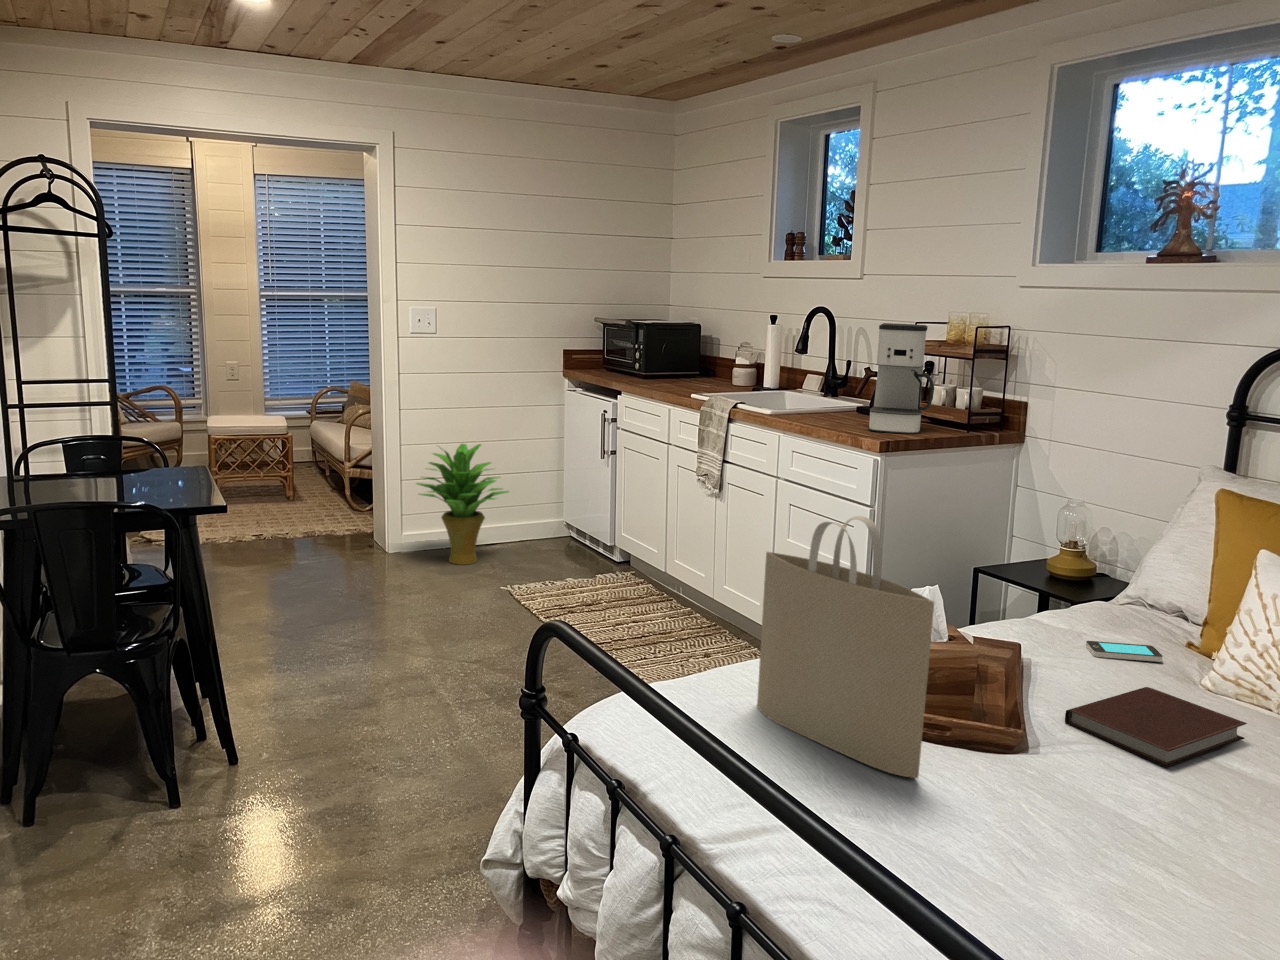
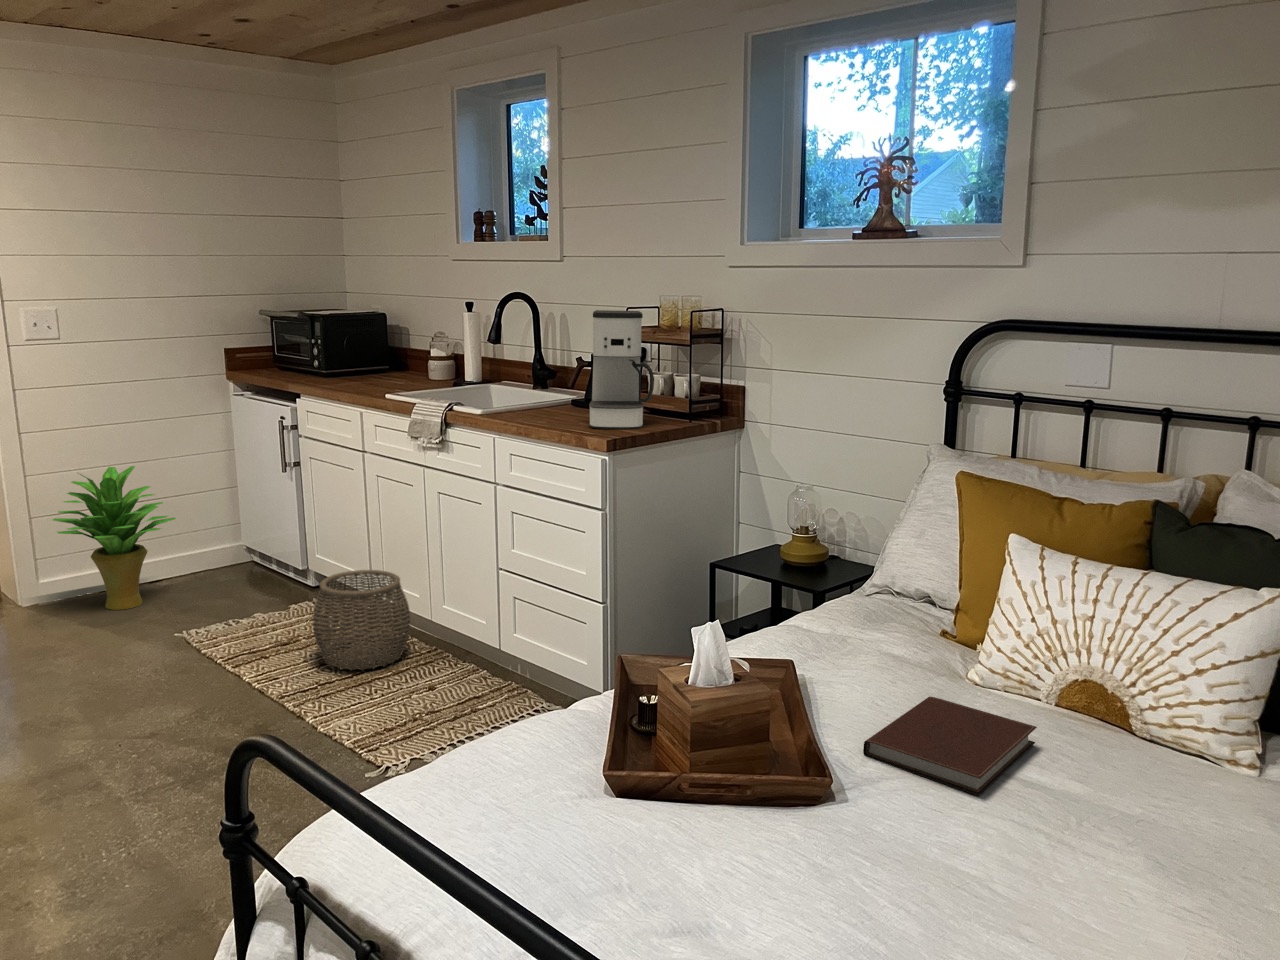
tote bag: present [757,516,934,778] -> none [525,559,744,869]
woven basket: none [612,548,697,636] -> present [312,570,411,670]
smartphone: present [1086,641,1163,662] -> none [853,642,929,663]

